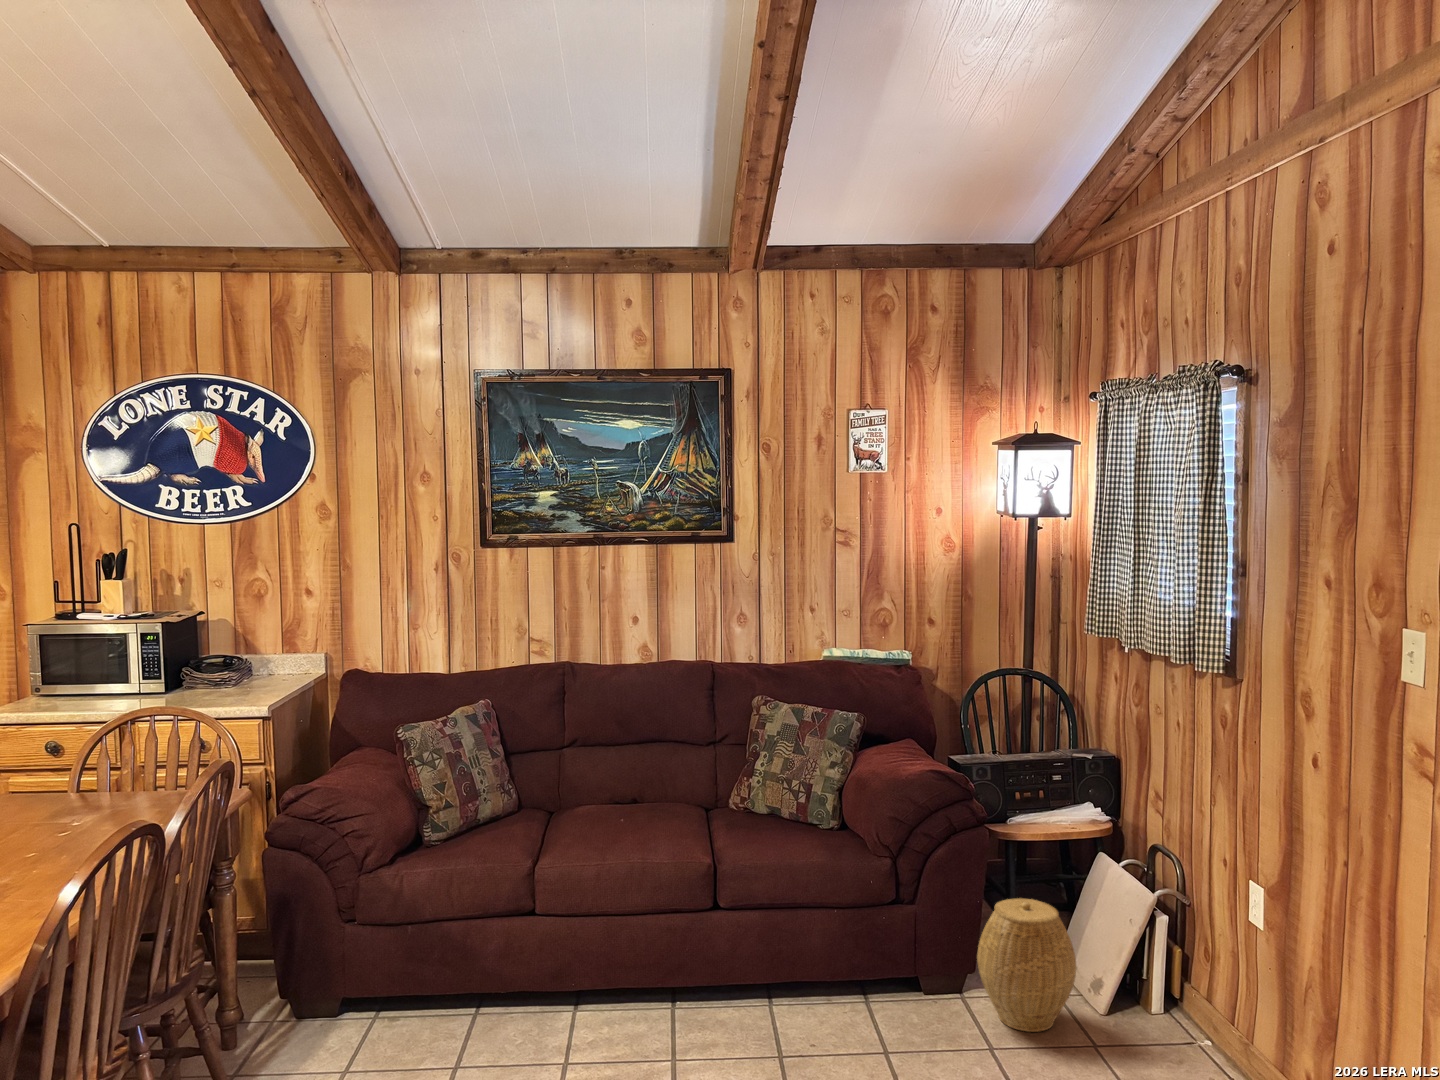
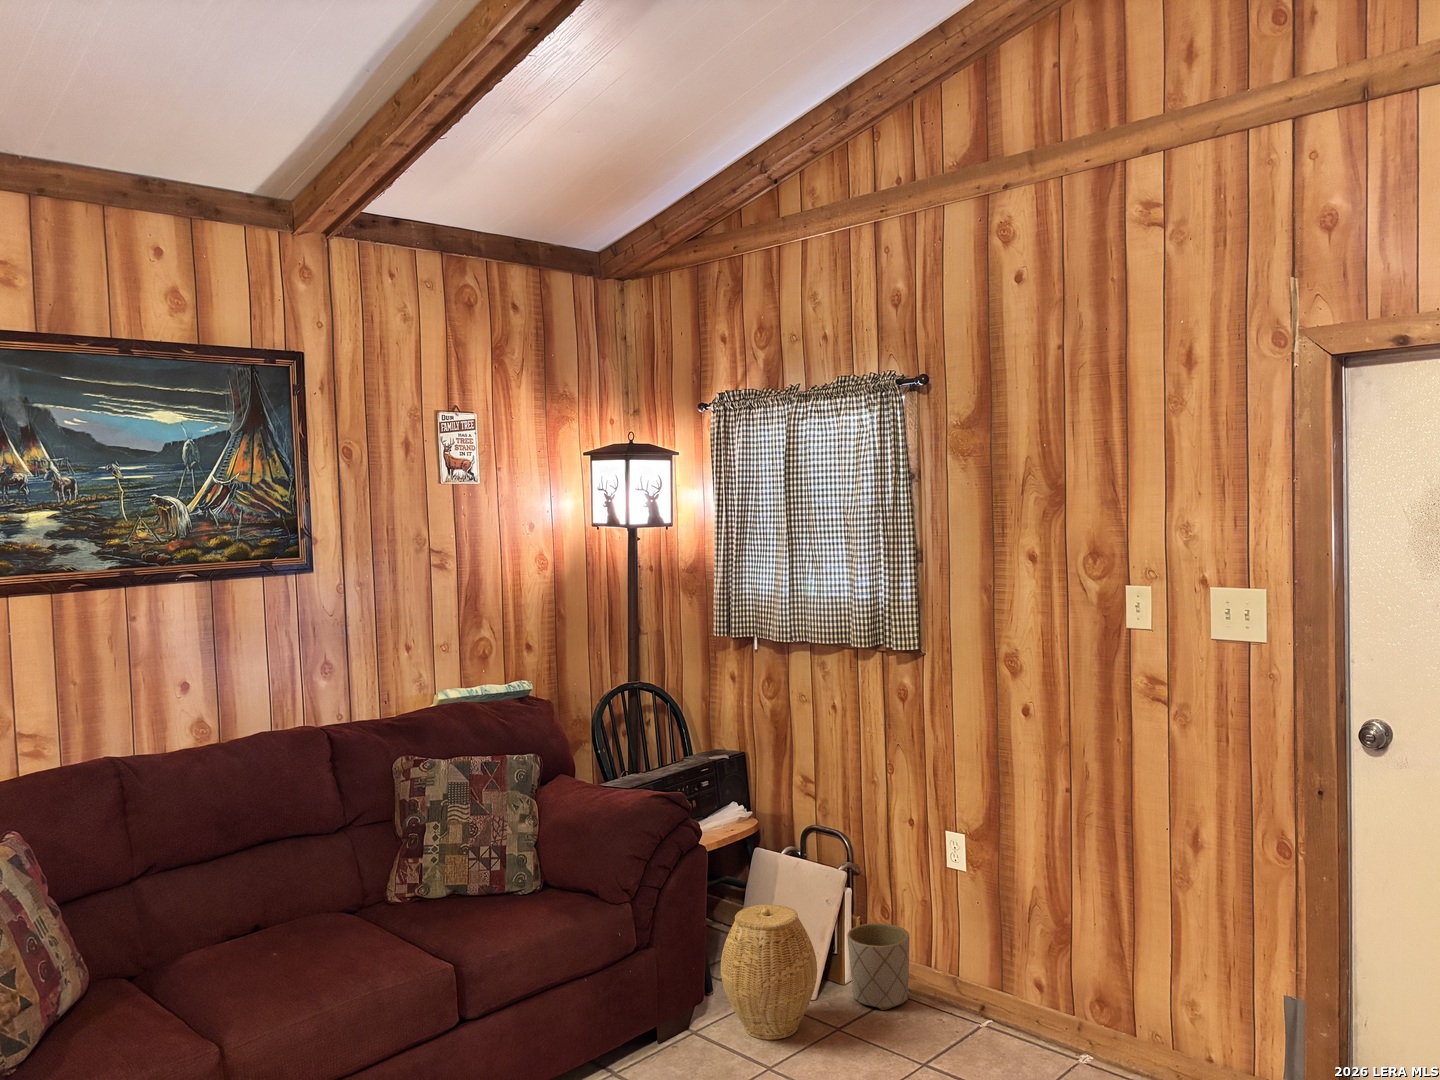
planter: none [1132,957,1203,1050] -> present [847,923,909,1010]

